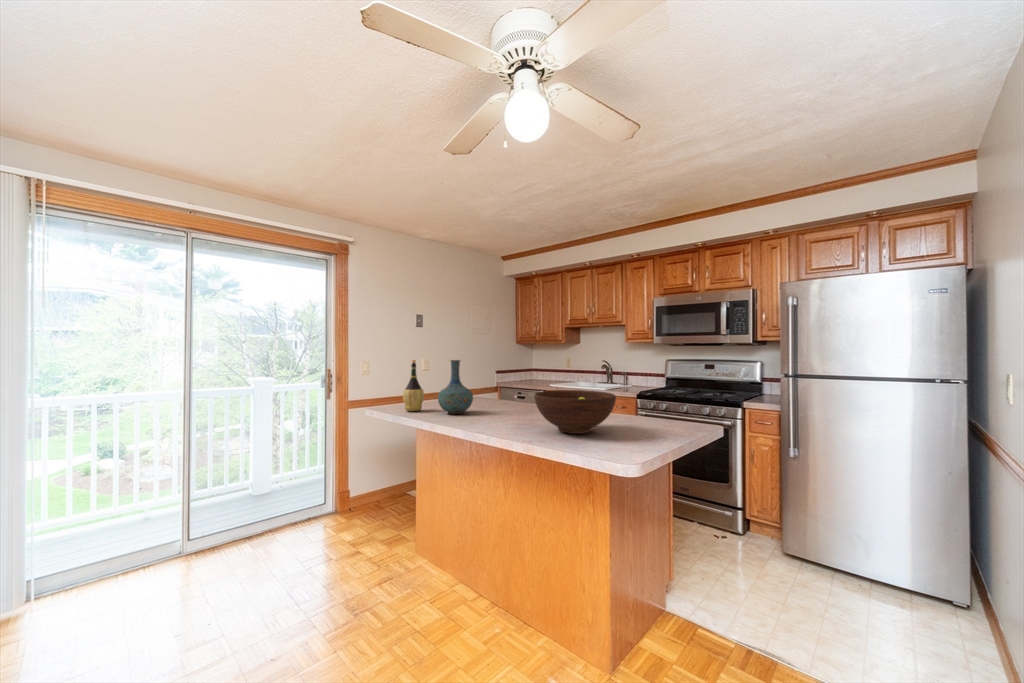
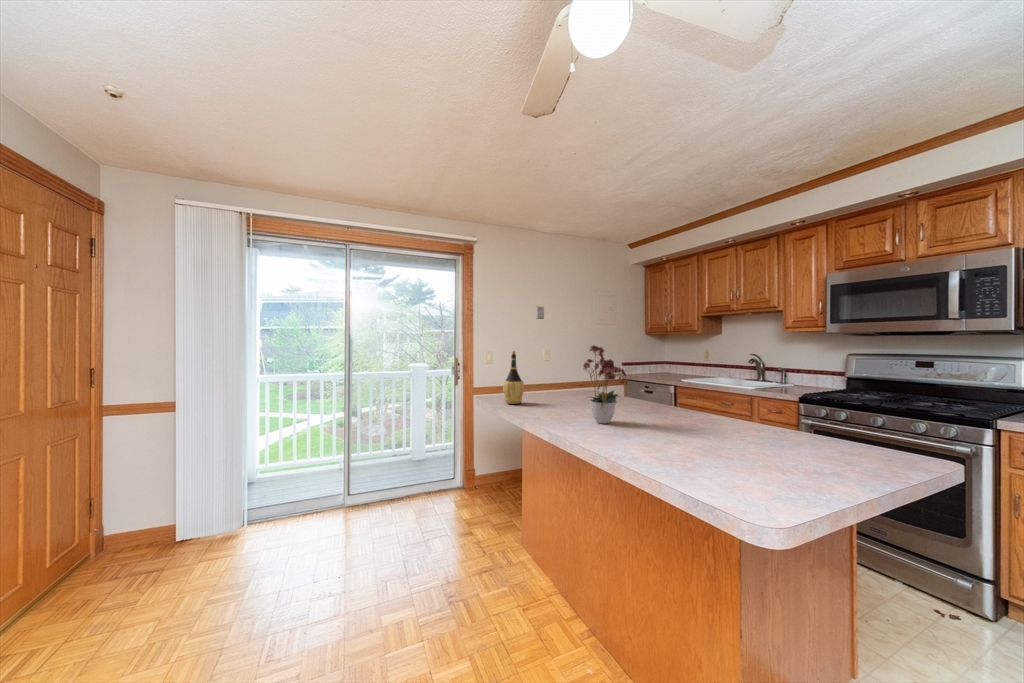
flower arrangement: none [484,351,528,421] -> present [583,345,626,424]
vase: present [438,360,473,414] -> none [535,351,573,410]
fruit bowl: present [534,390,616,434] -> none [631,391,753,454]

